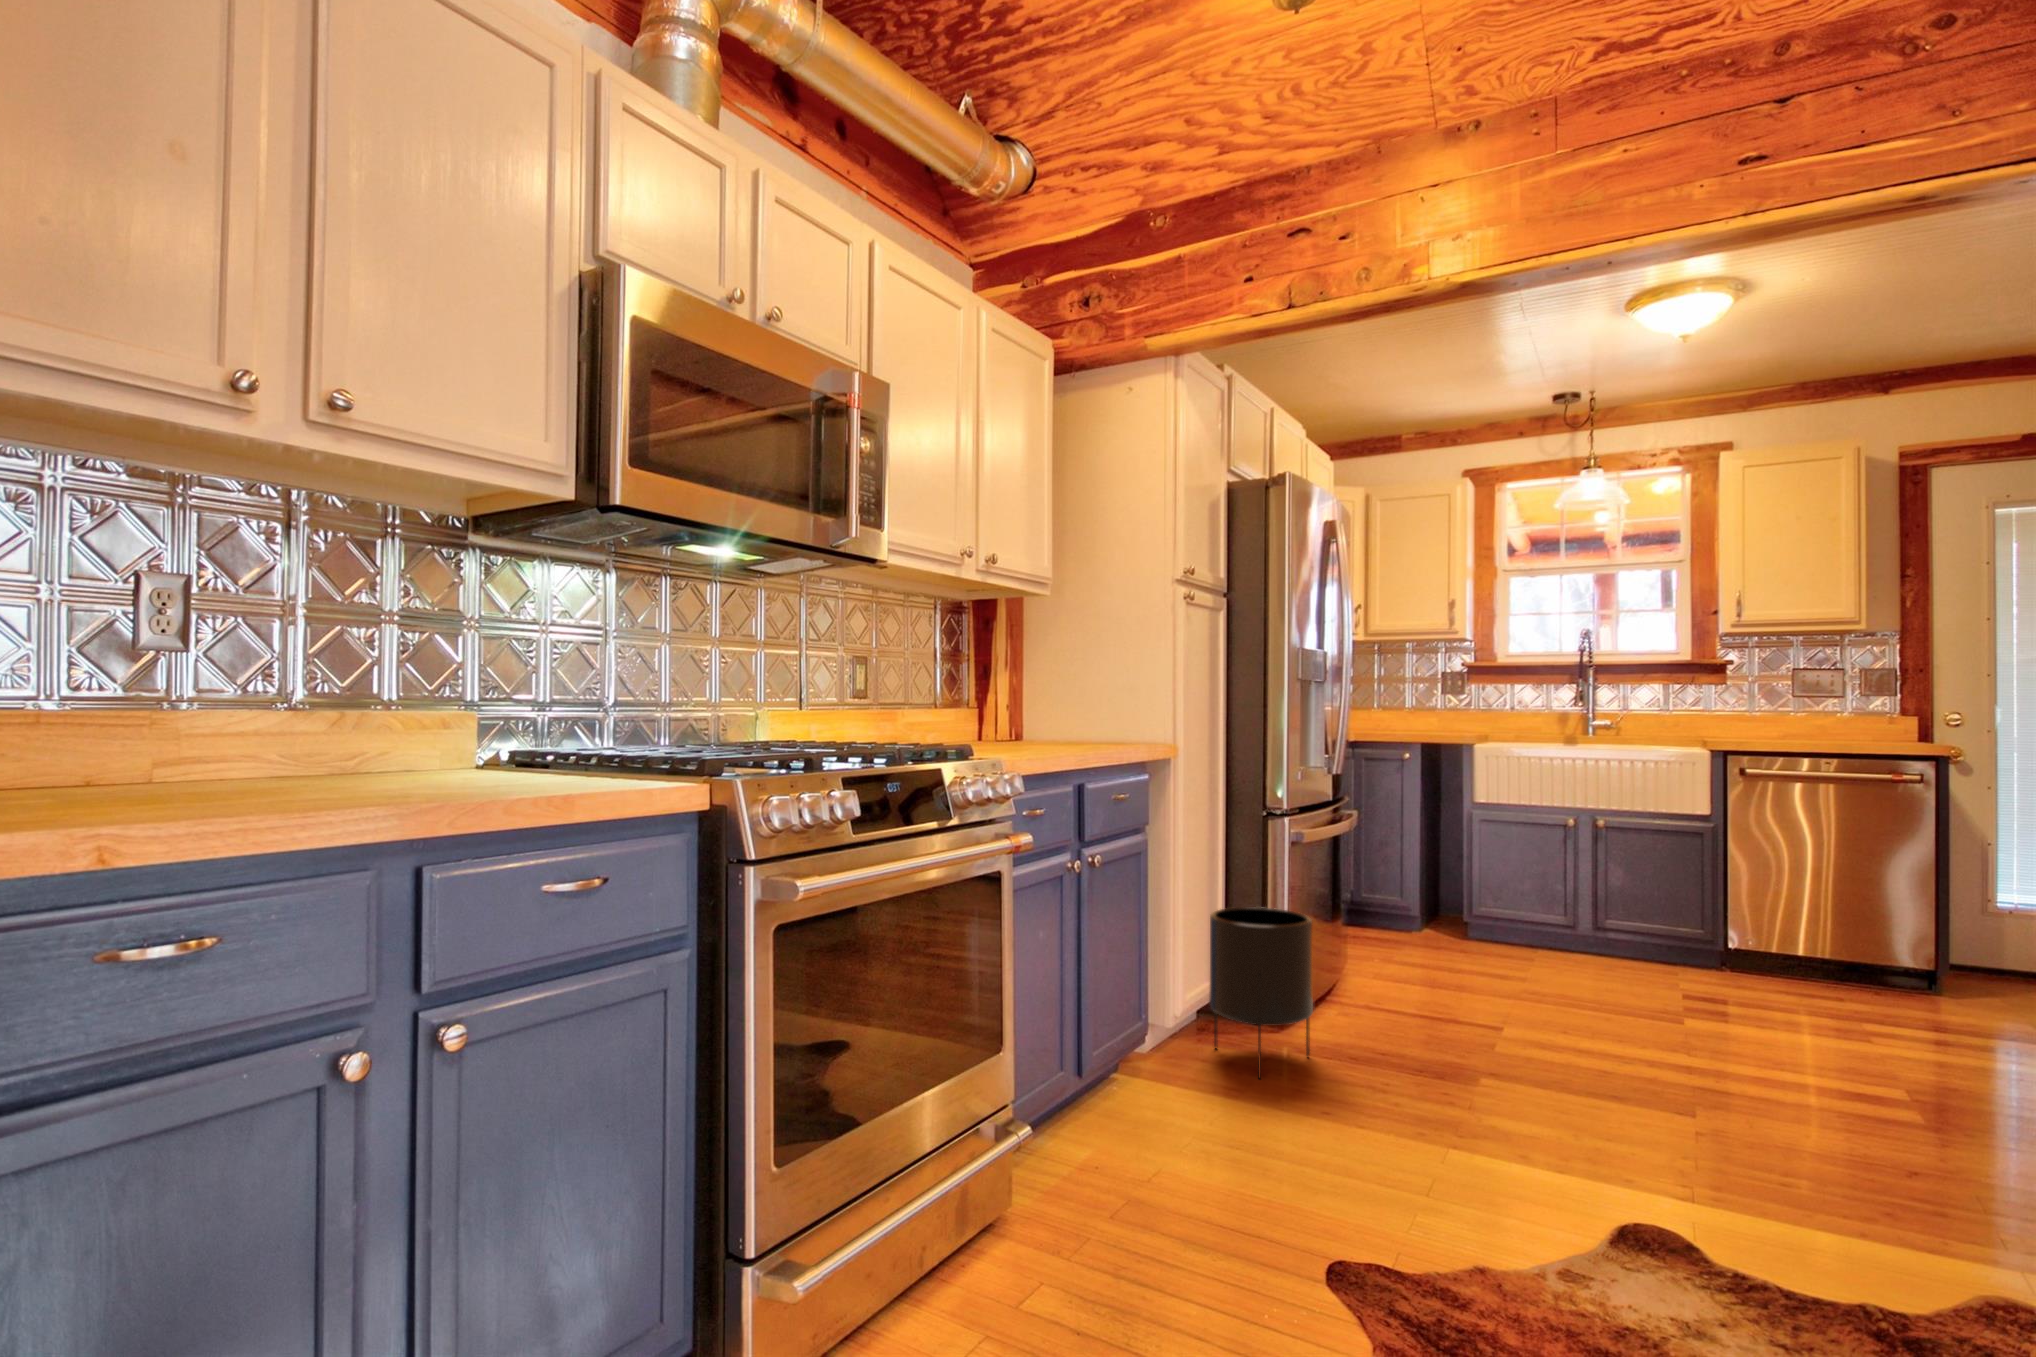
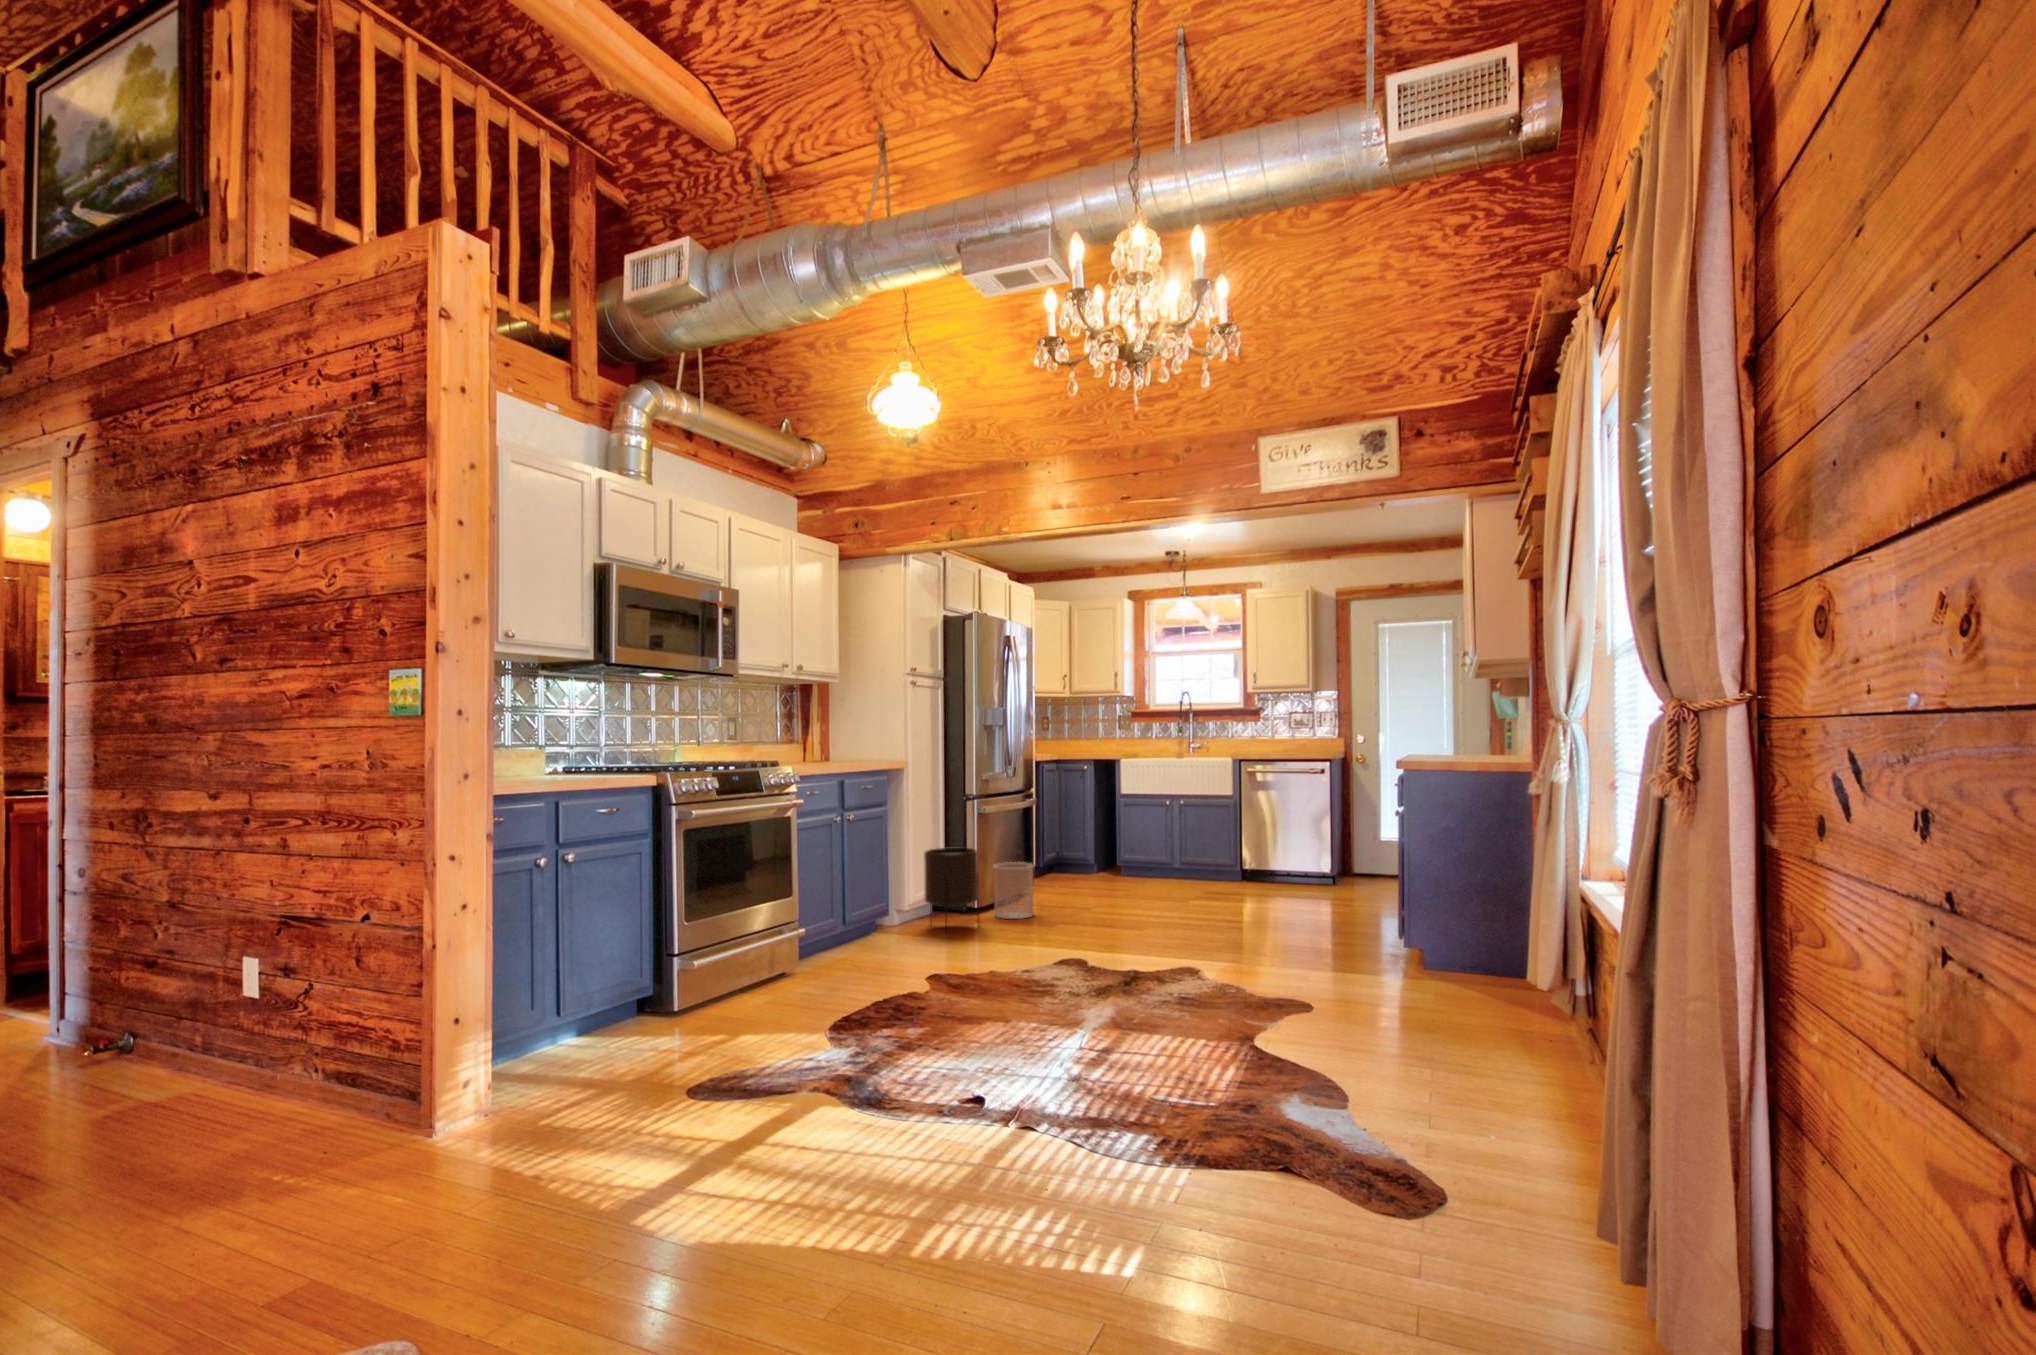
wastebasket: none [1317,930,1395,1040] -> present [993,862,1034,919]

